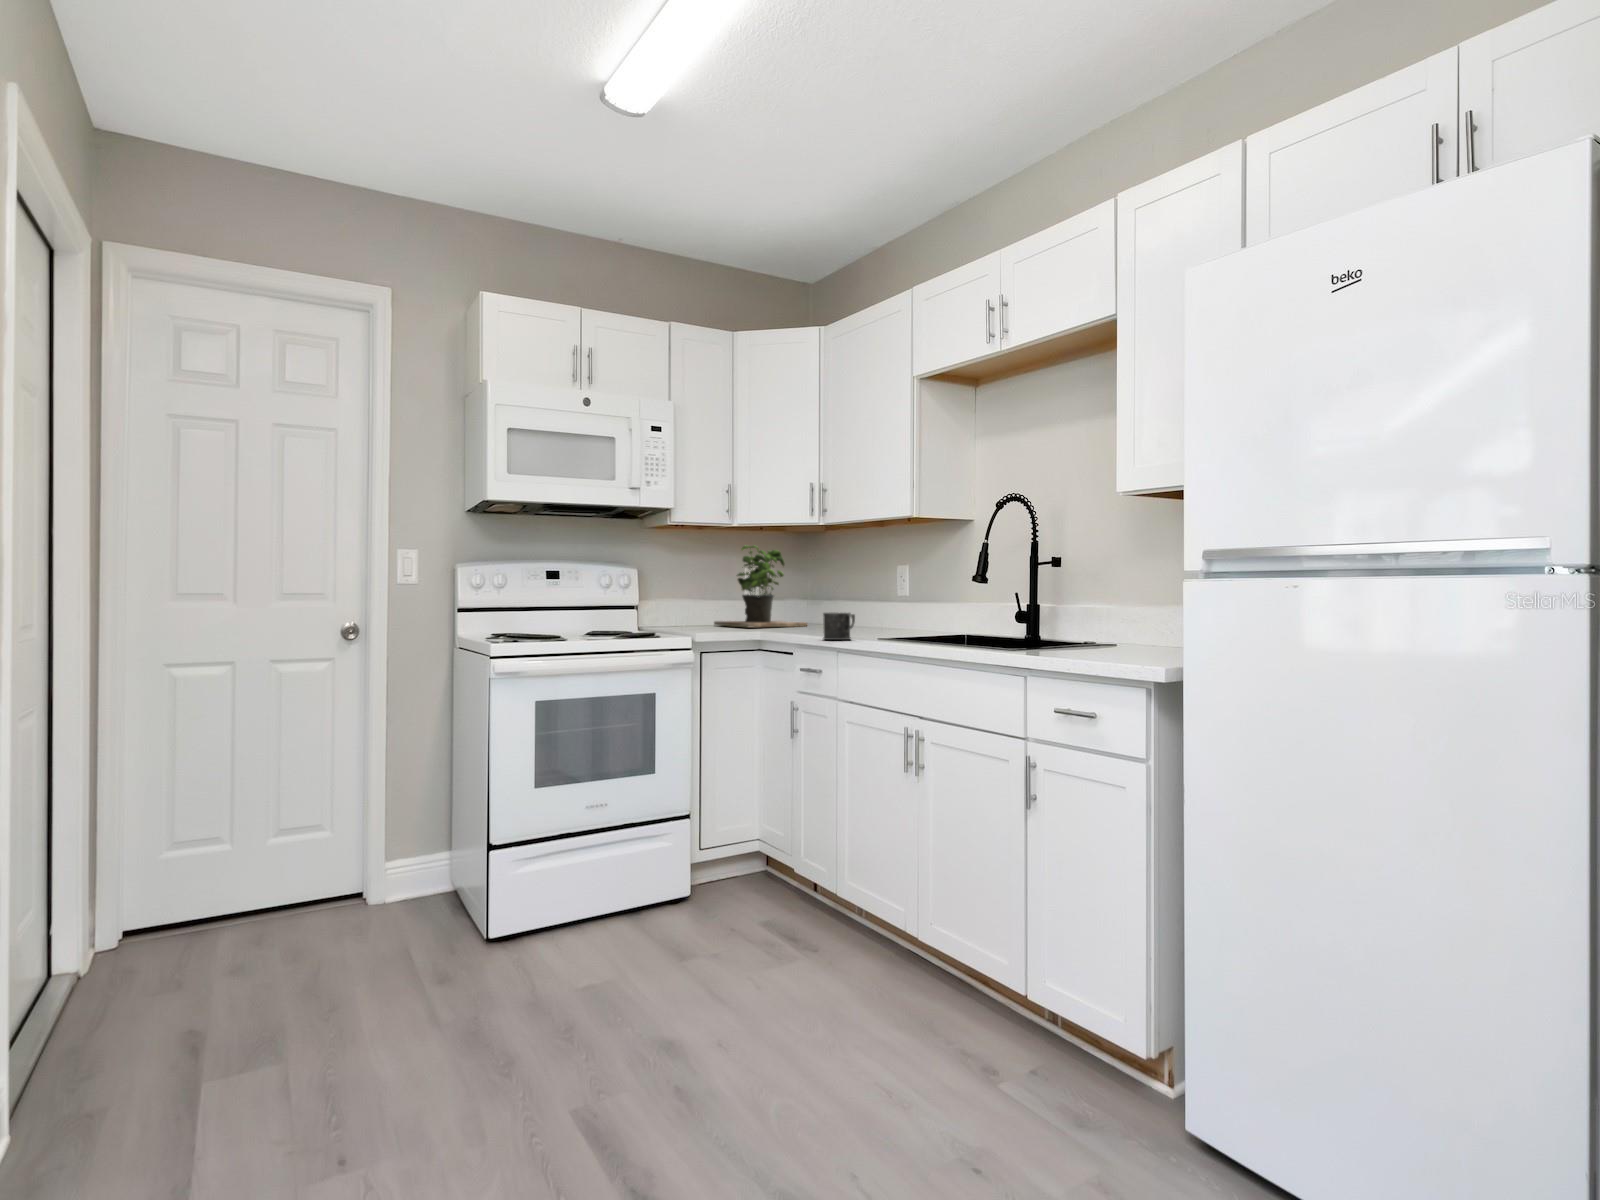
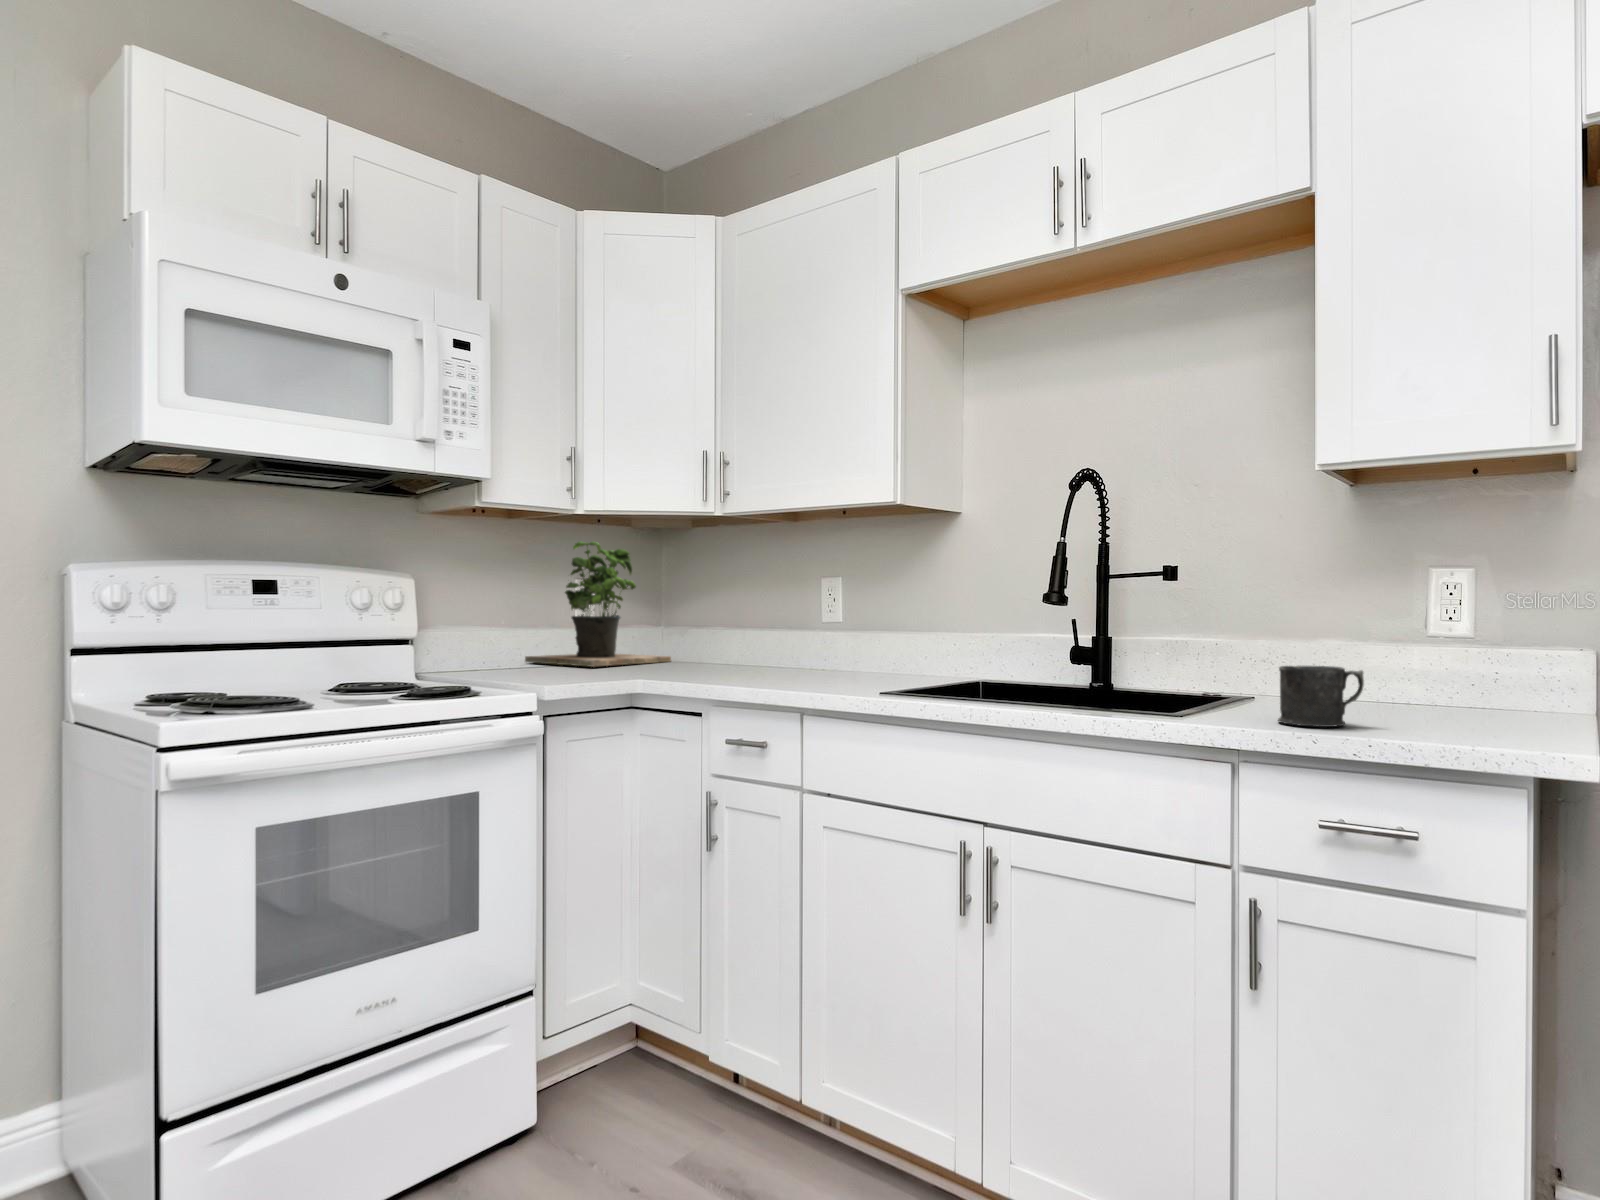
mug: present [823,612,855,640] -> present [1278,665,1364,727]

